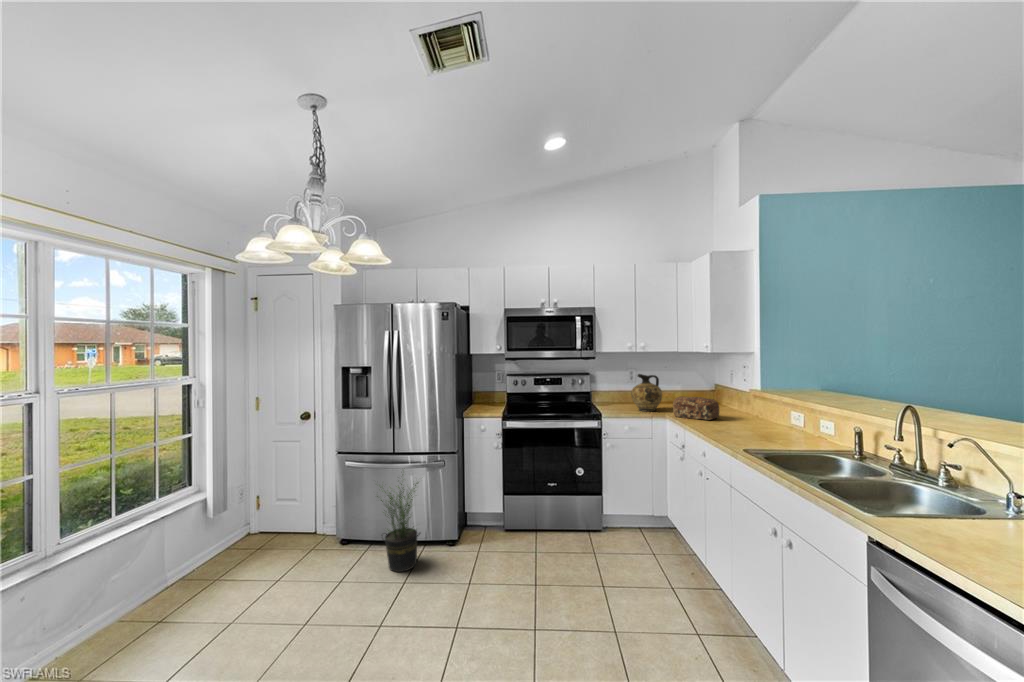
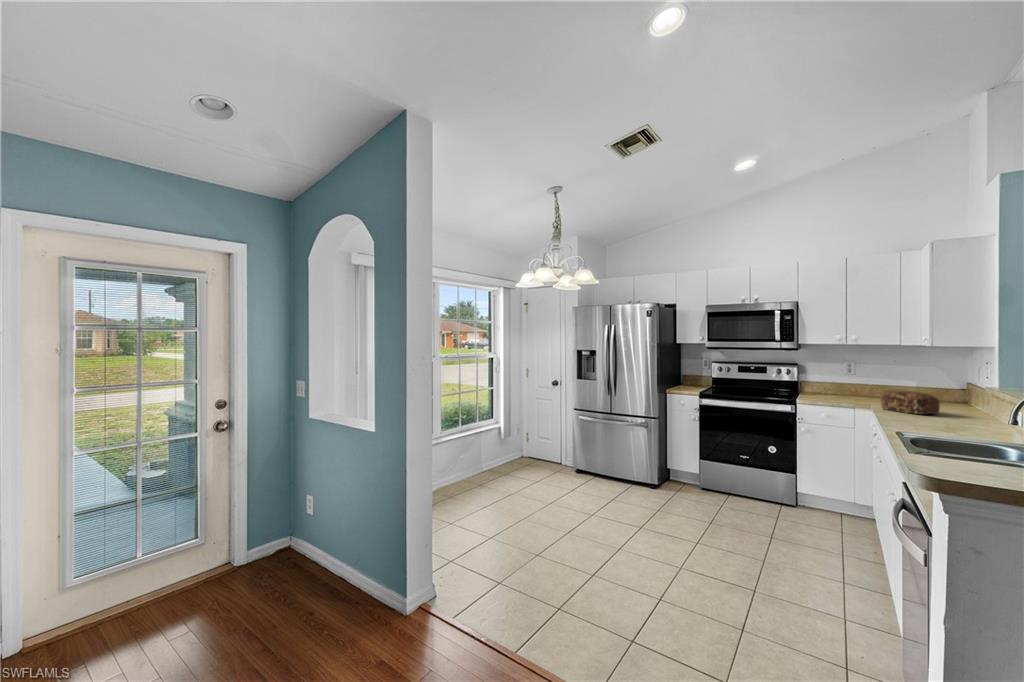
ceramic jug: present [631,374,662,412] -> none [840,366,878,403]
potted plant: present [377,482,420,572] -> none [593,424,630,495]

